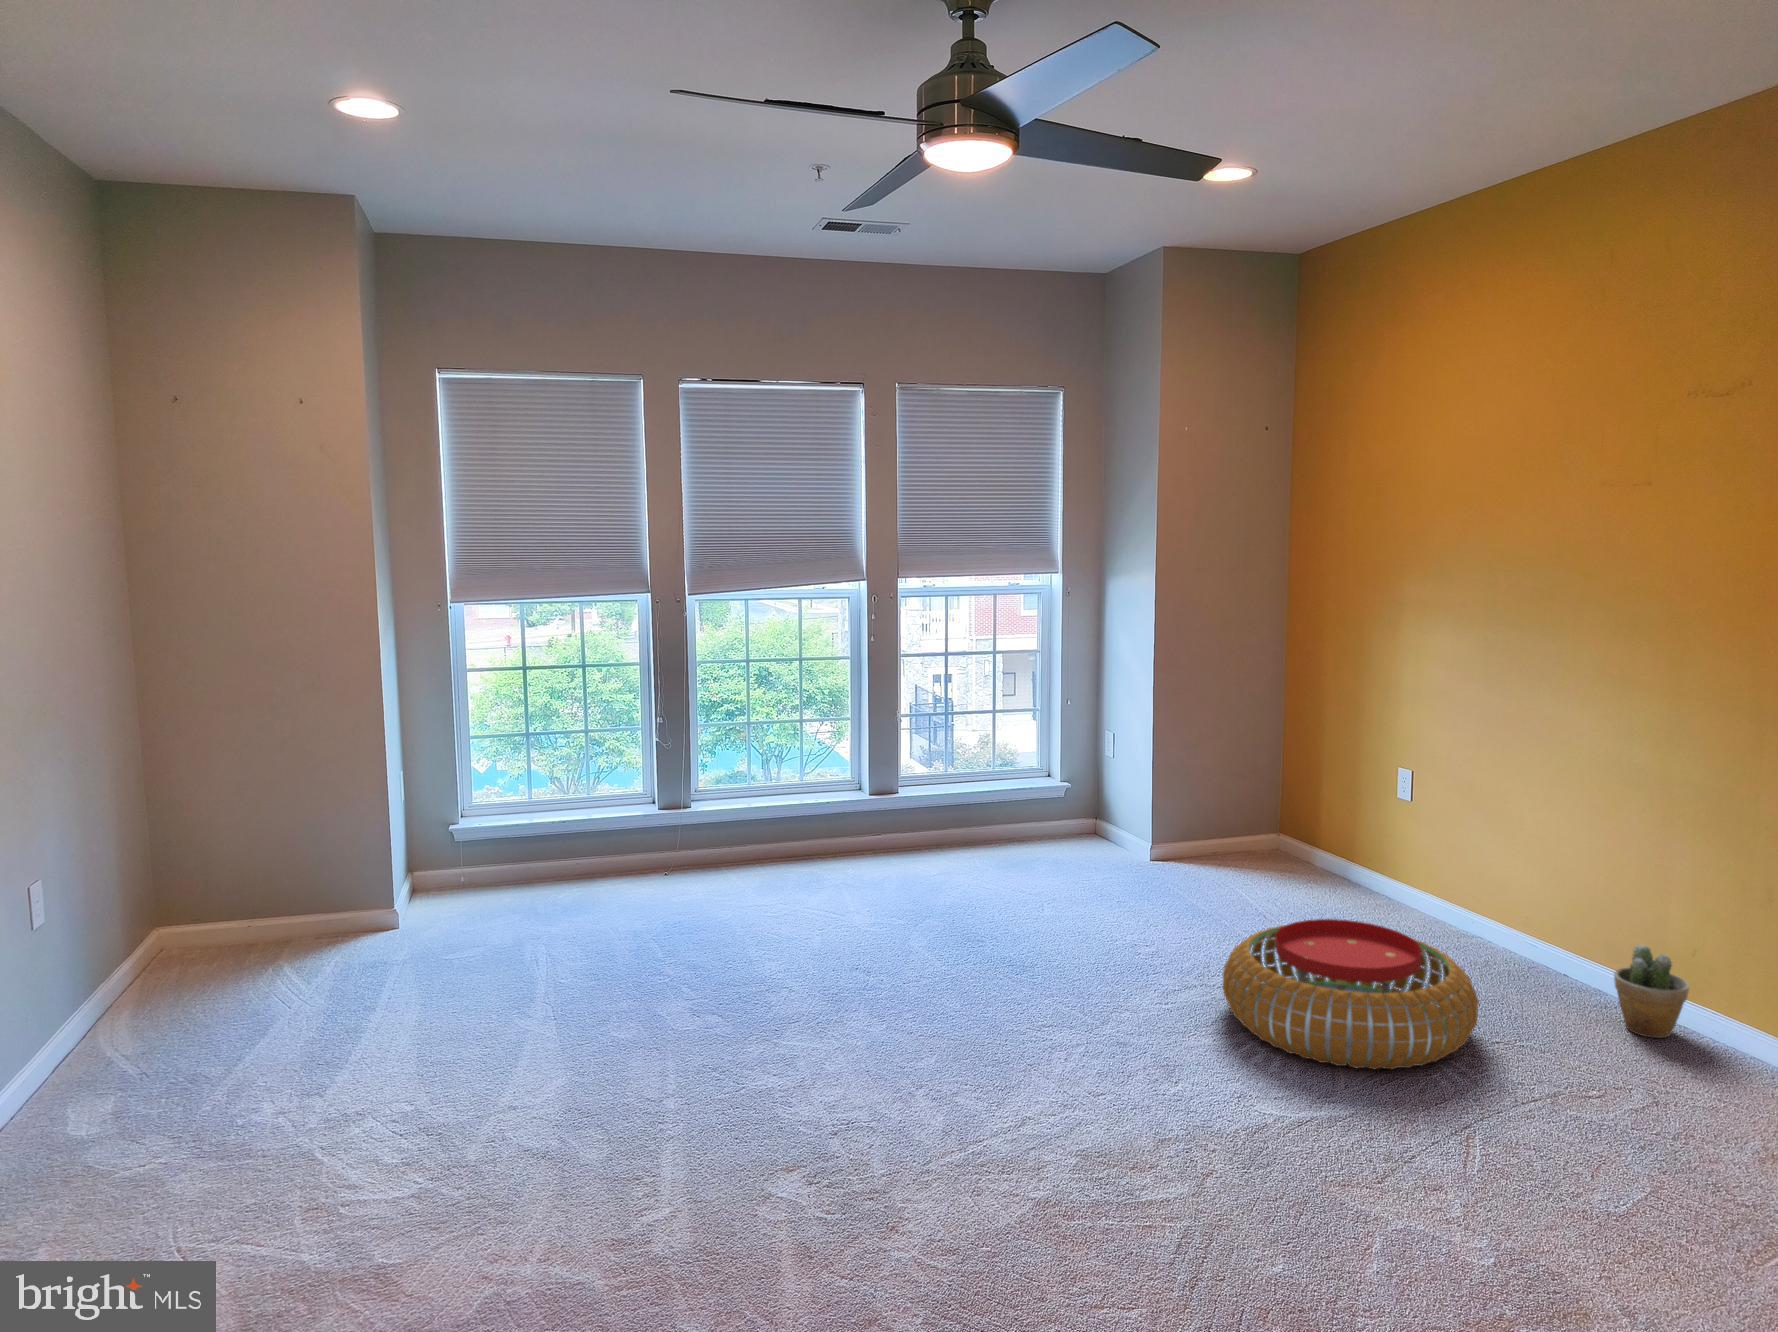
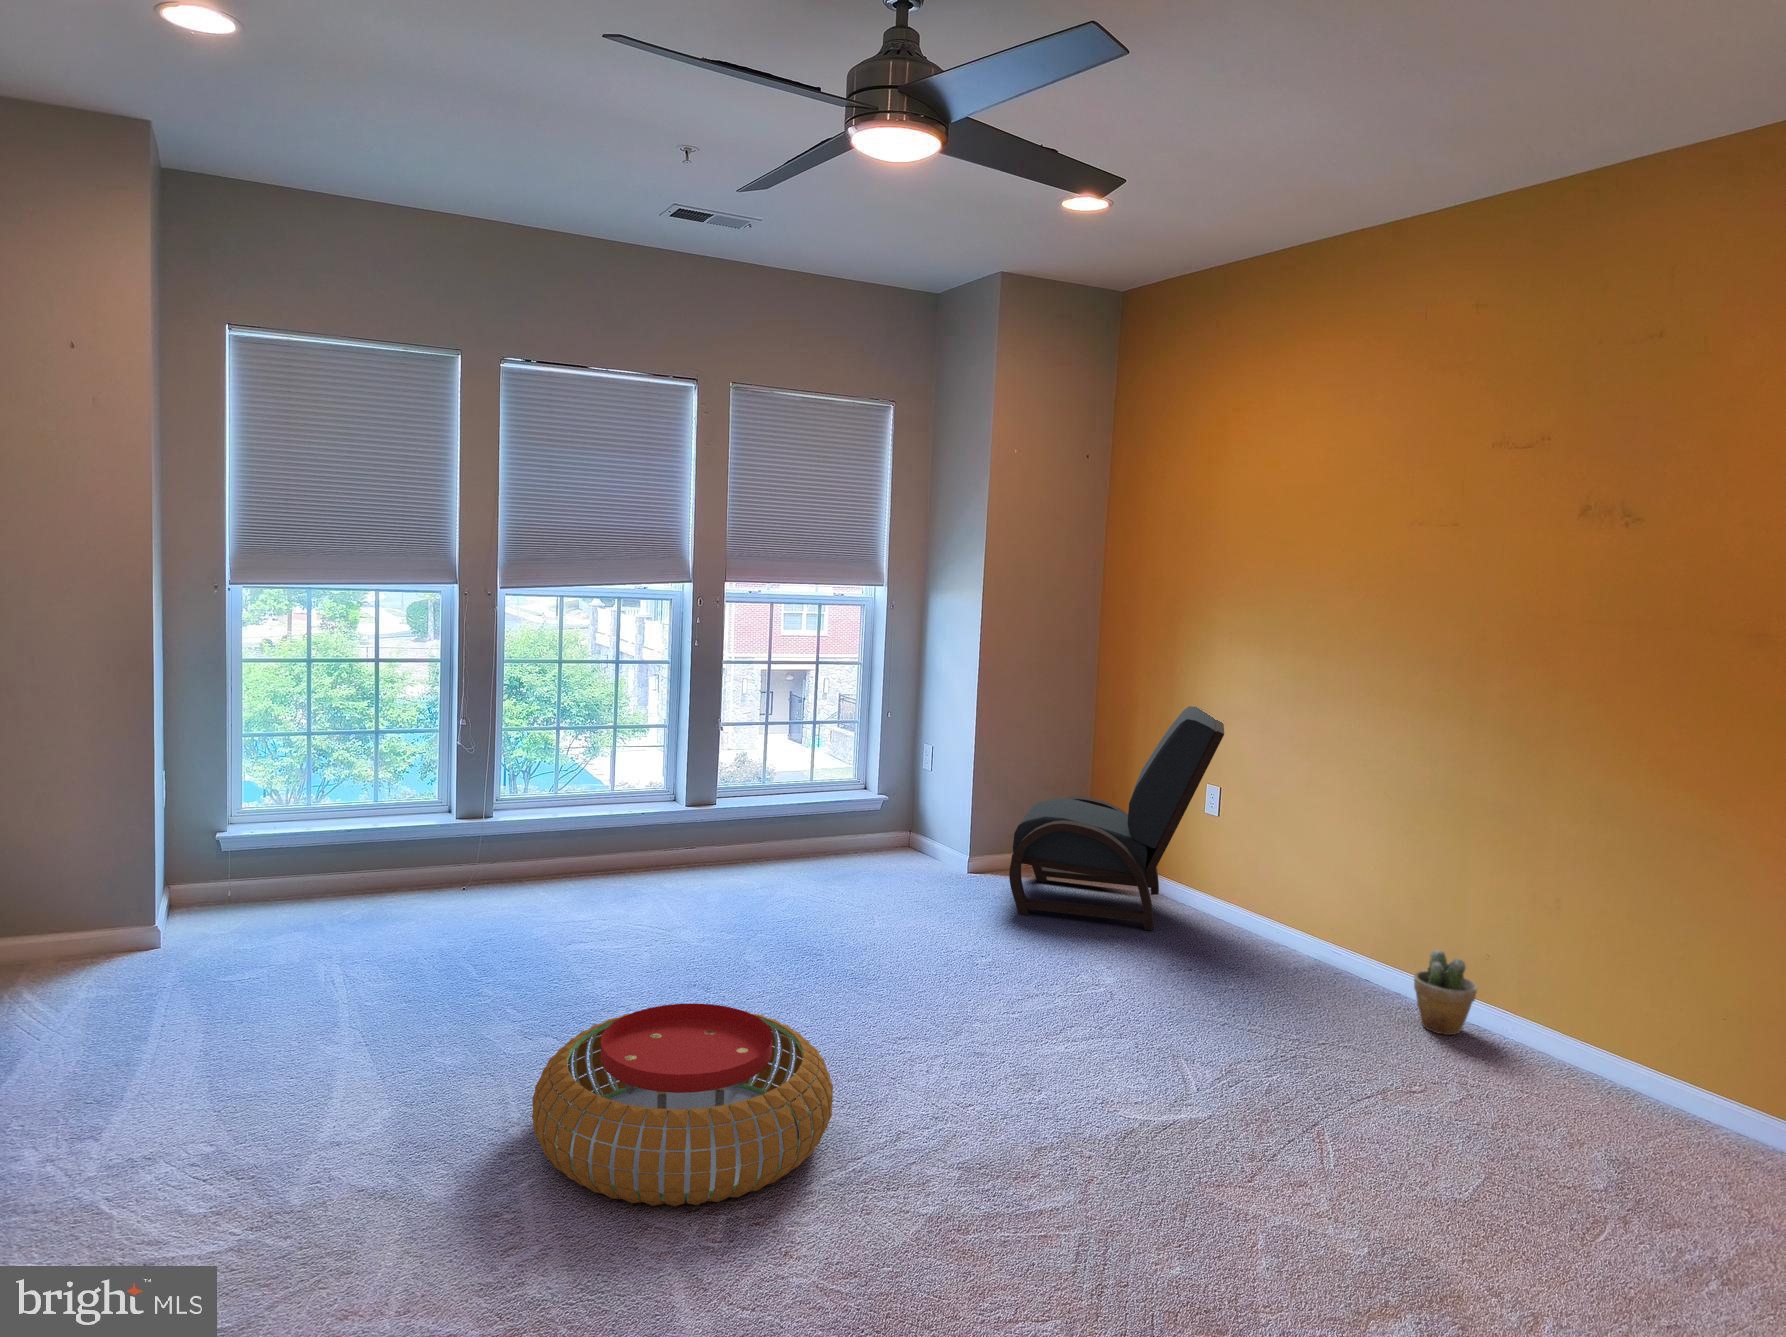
lounge chair: none [1182,683,1414,919] -> present [1009,706,1224,930]
pouf: present [1222,919,1479,1069] -> present [532,1003,833,1206]

